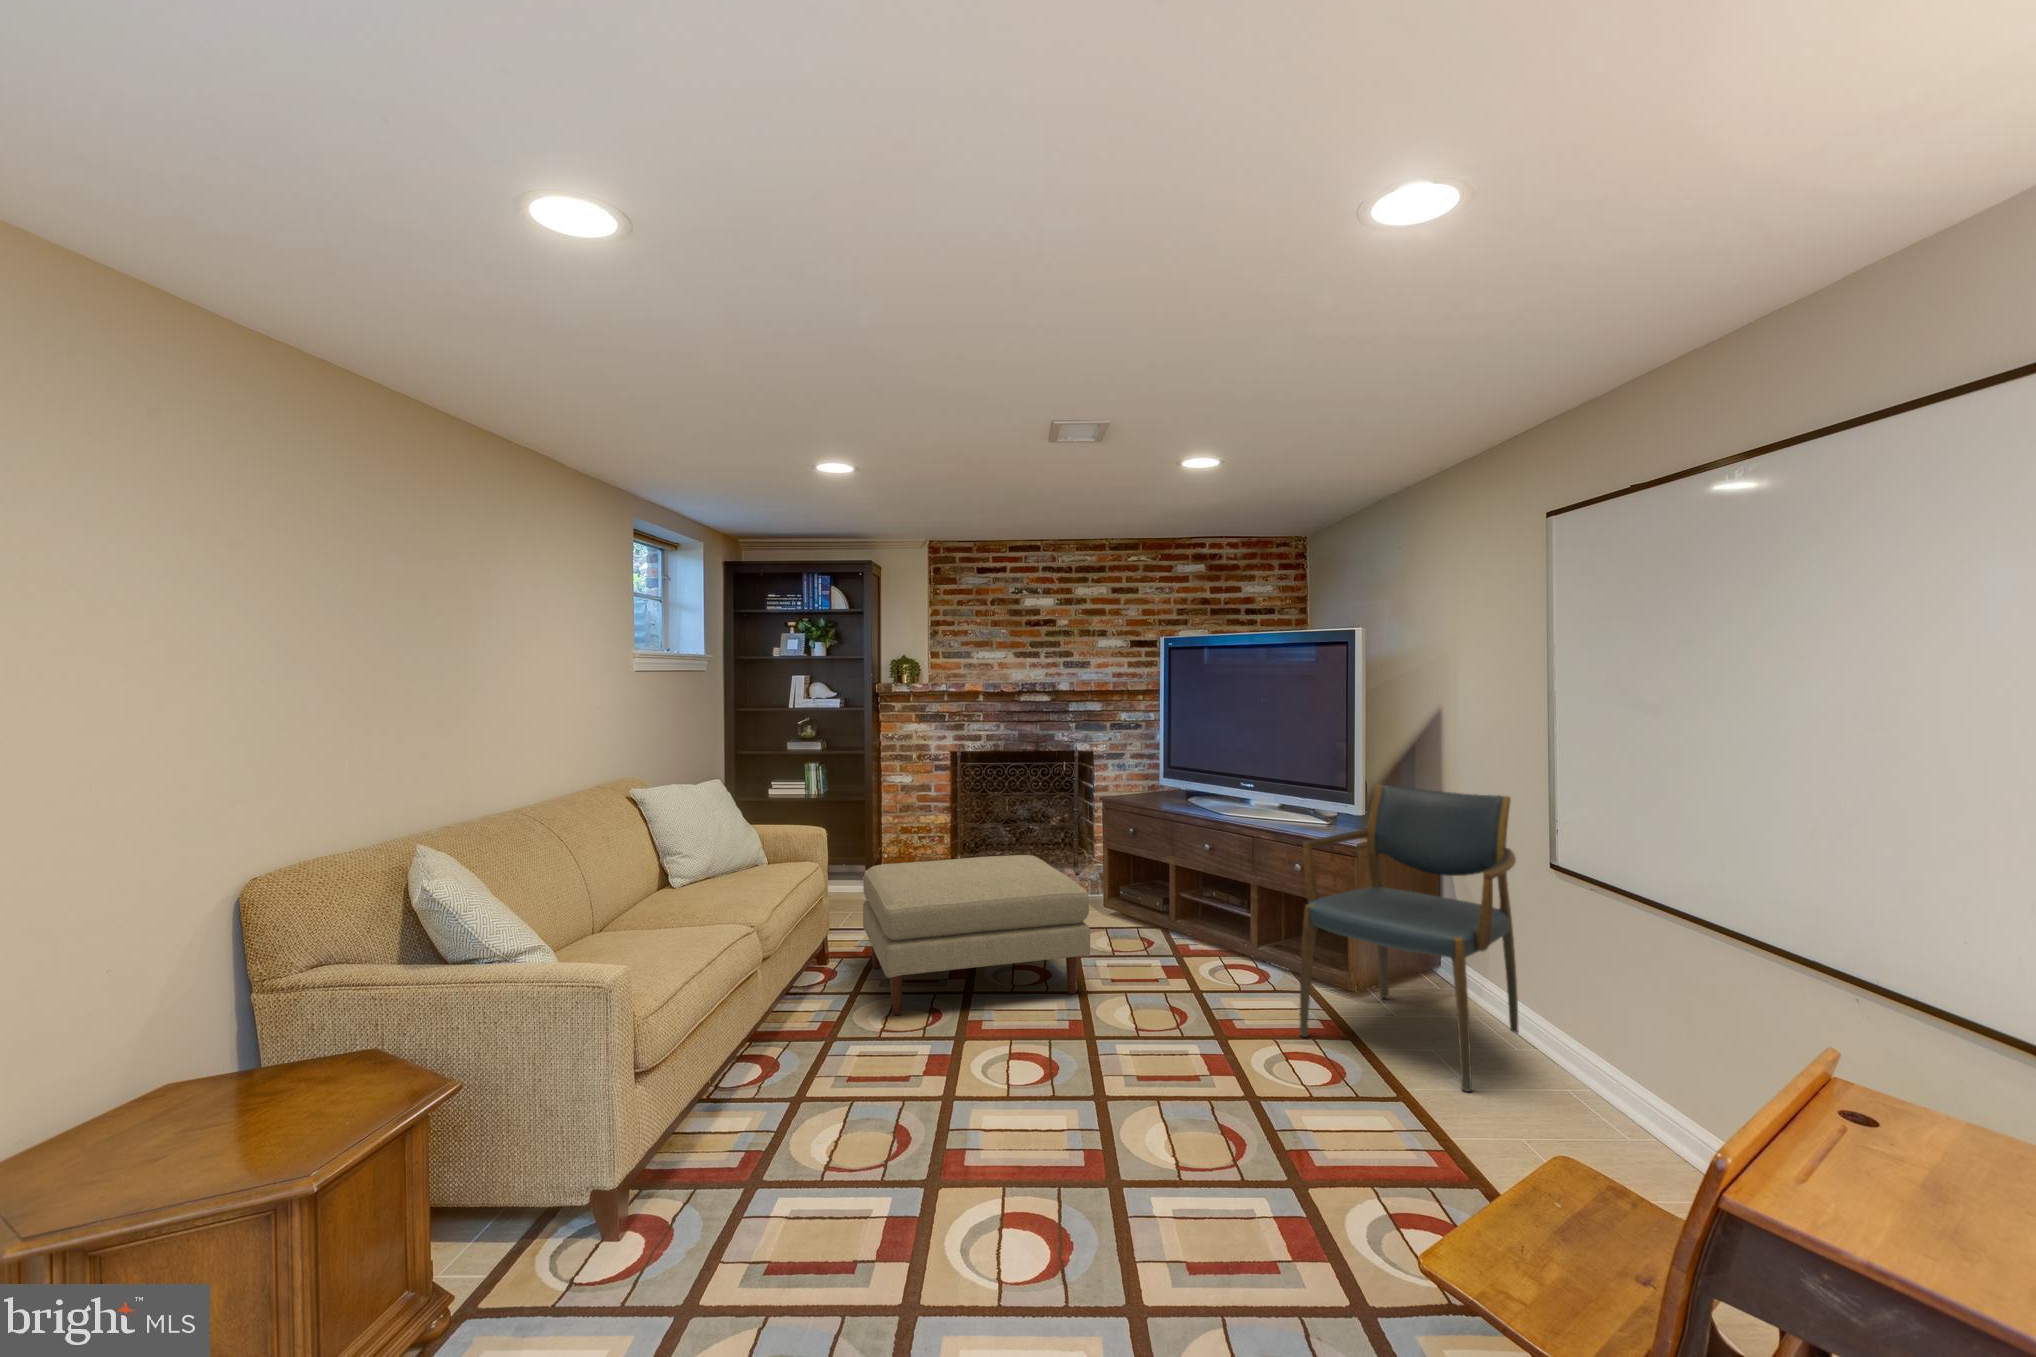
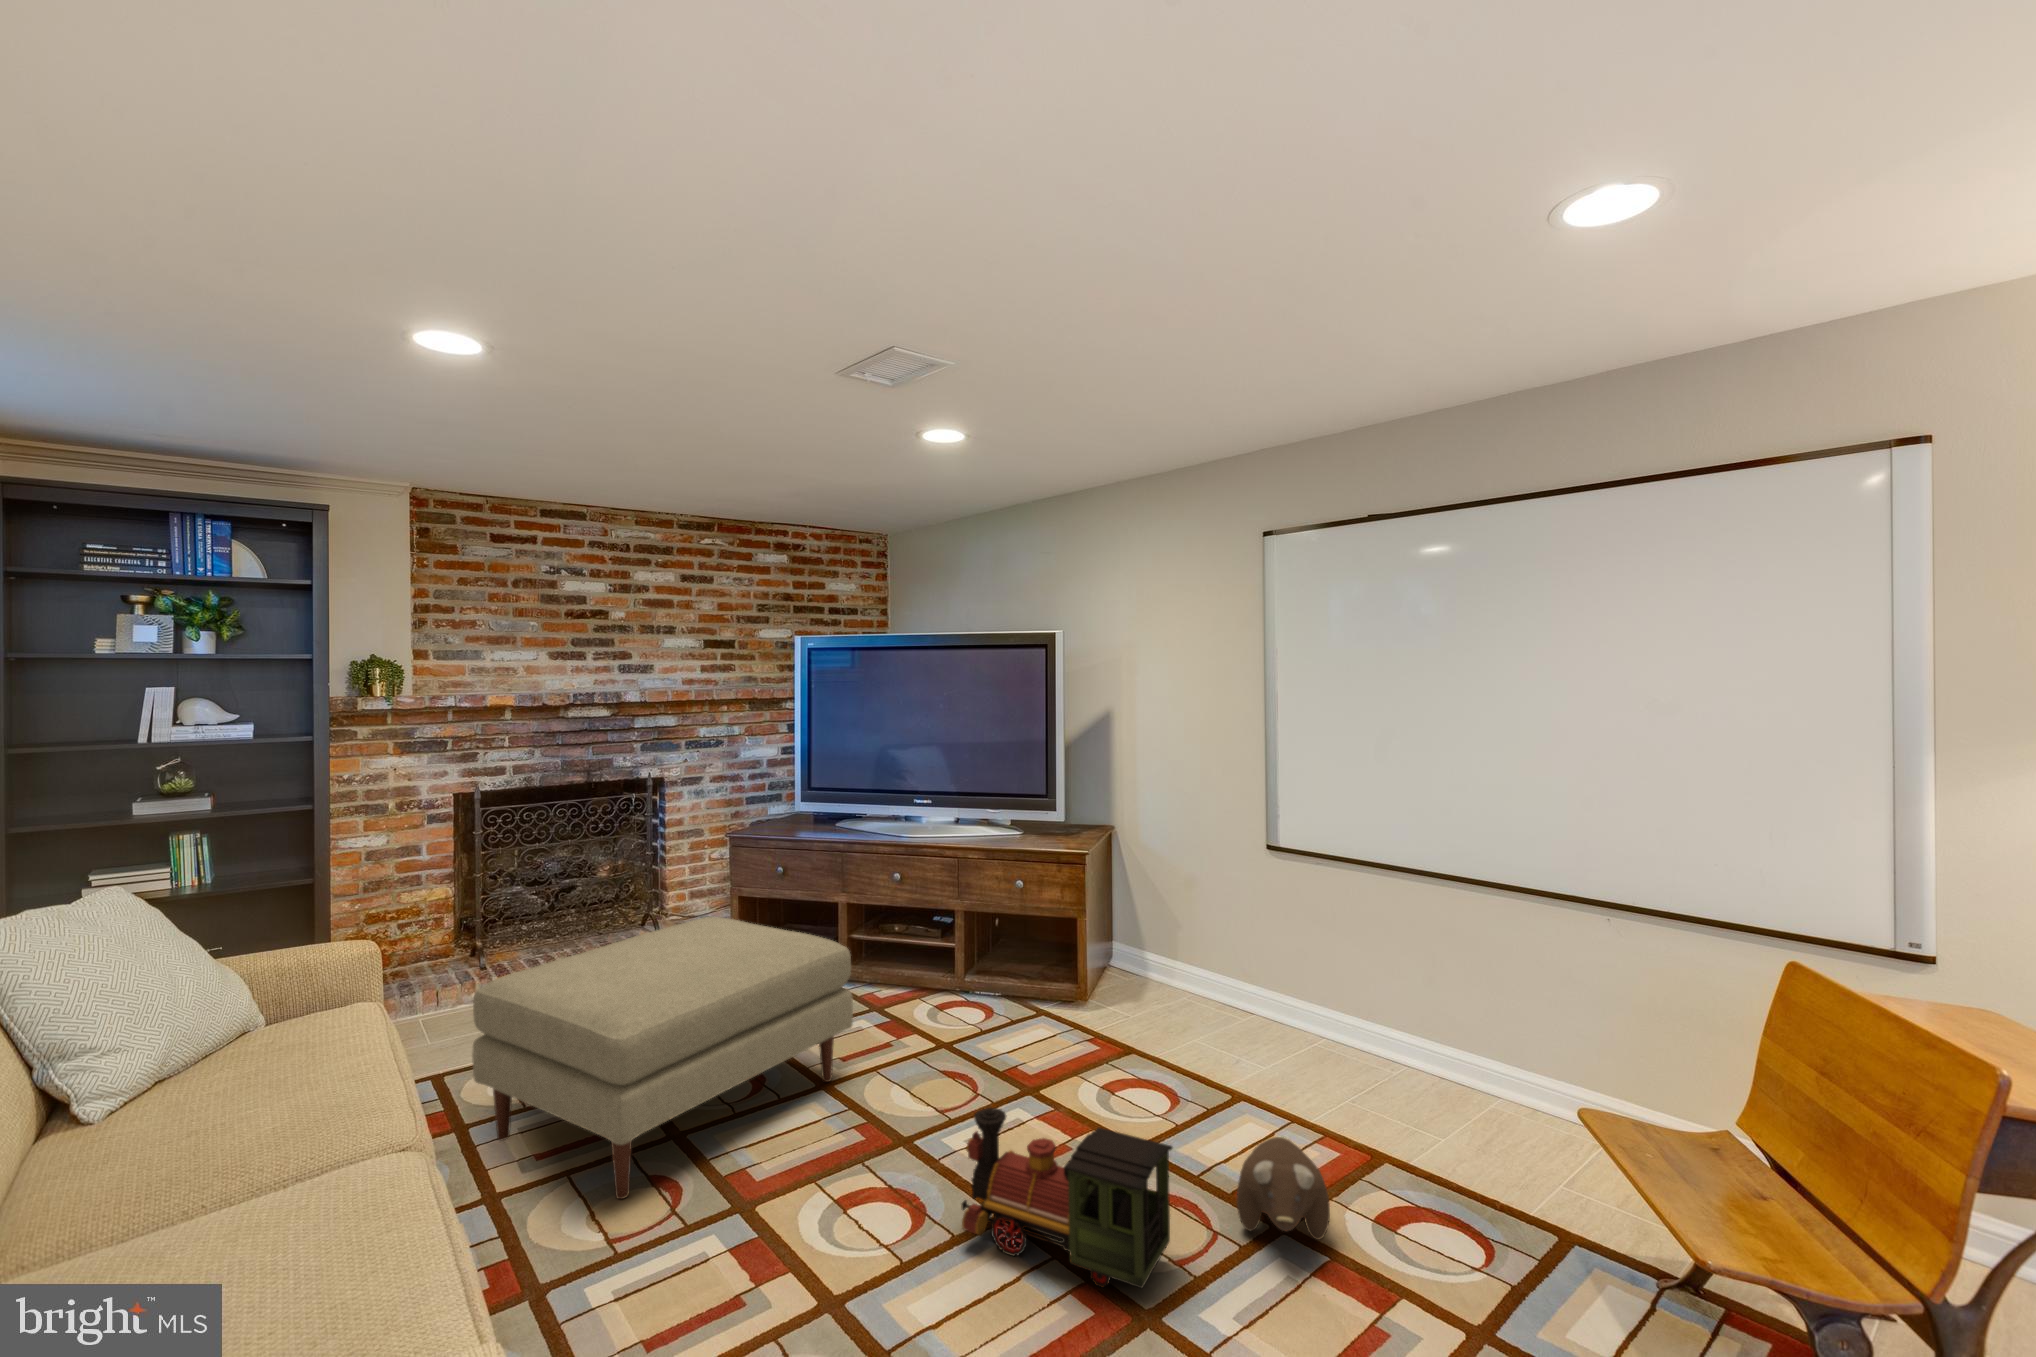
armchair: present [1300,784,1519,1091] -> none [1083,779,1271,1055]
toy train: none [1031,1015,1157,1170] -> present [961,1108,1172,1288]
plush toy: none [1215,1116,1321,1216] -> present [1237,1137,1330,1240]

